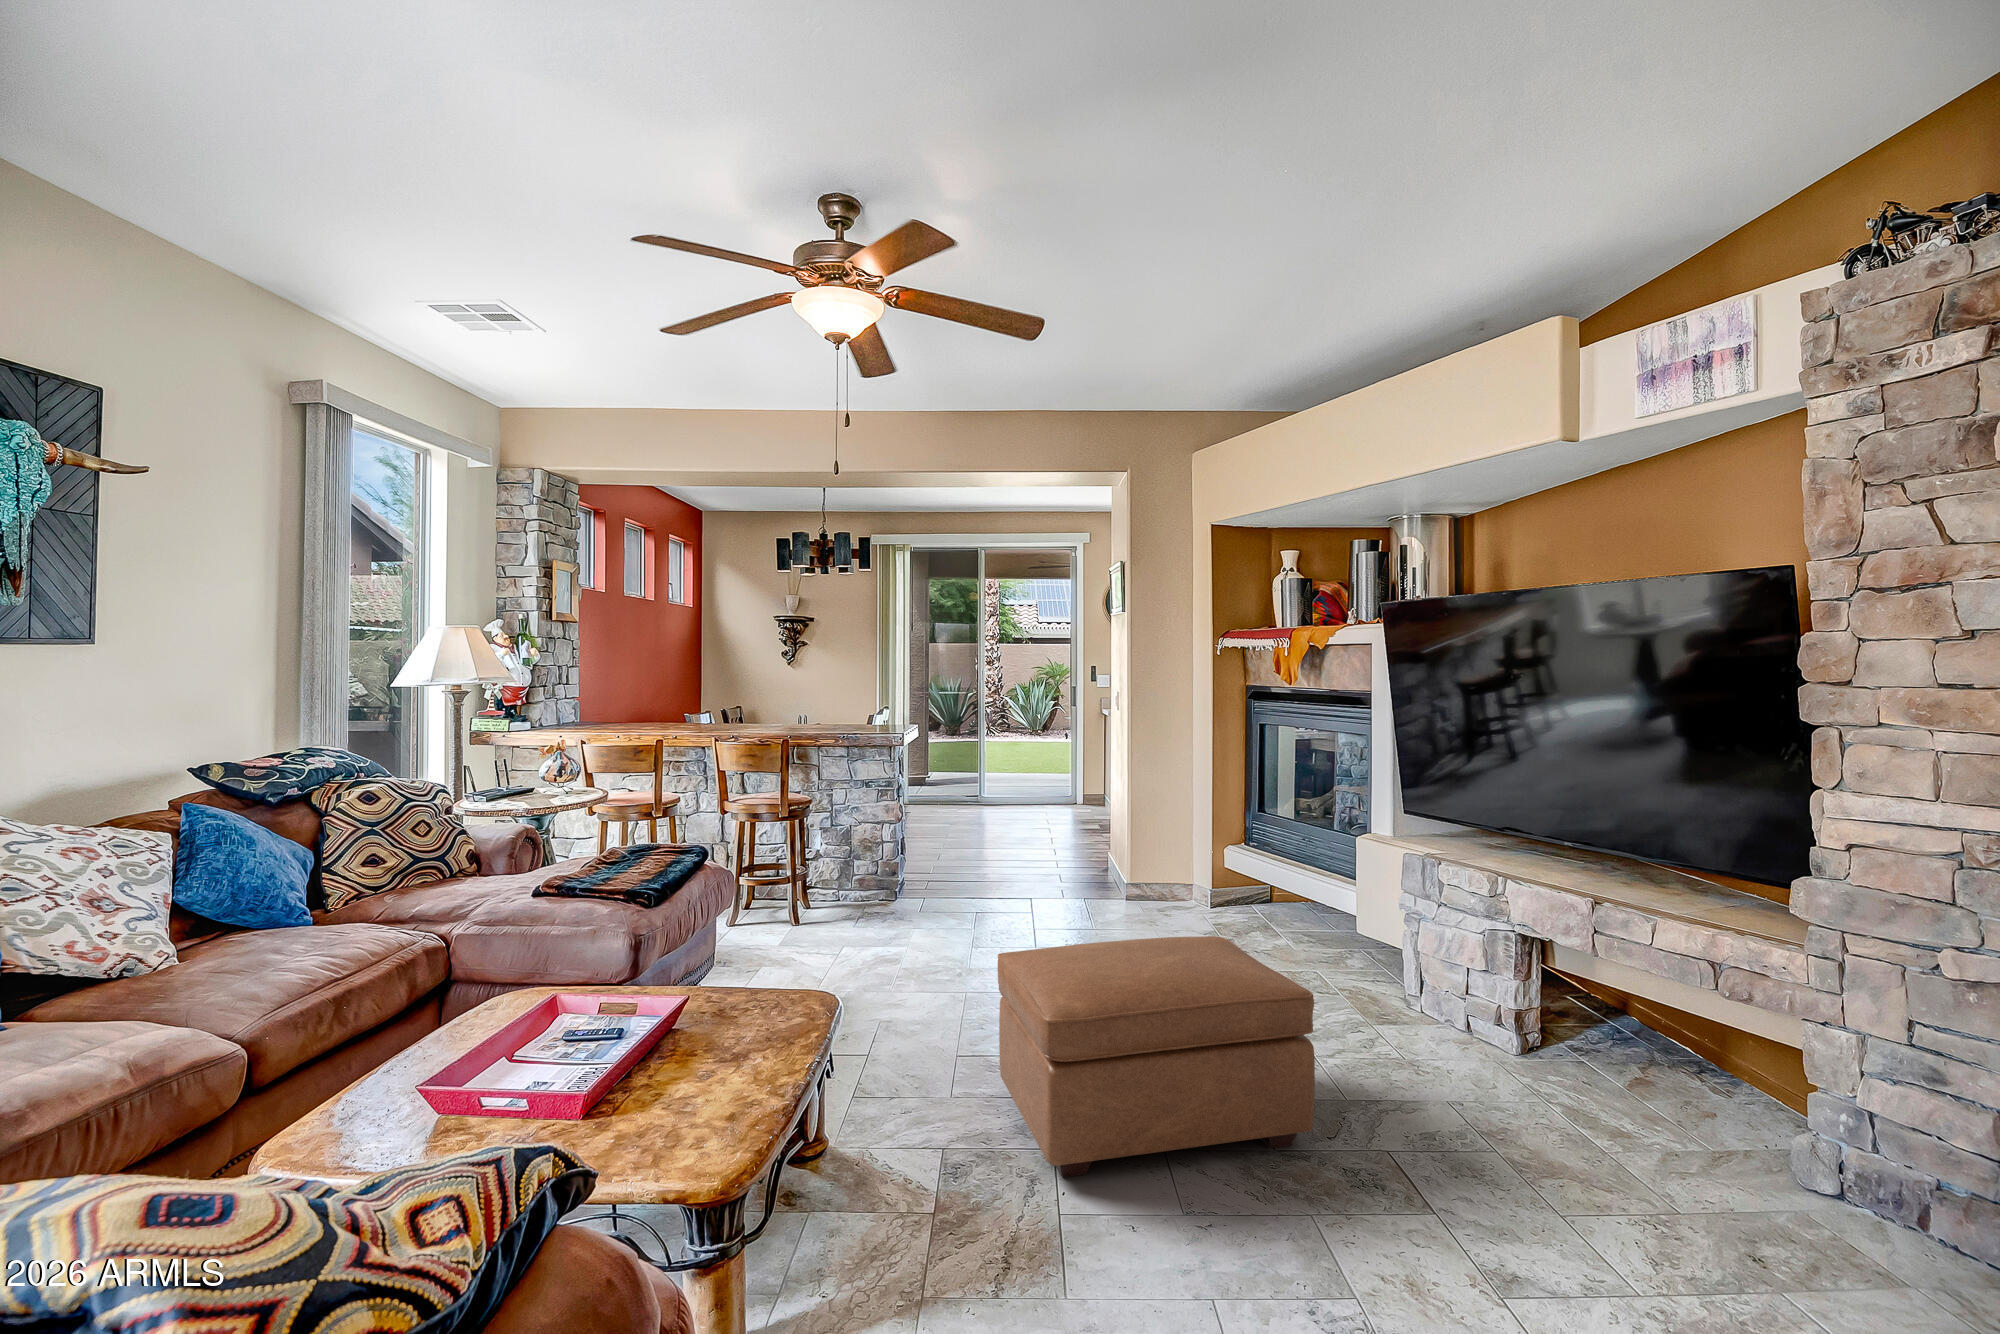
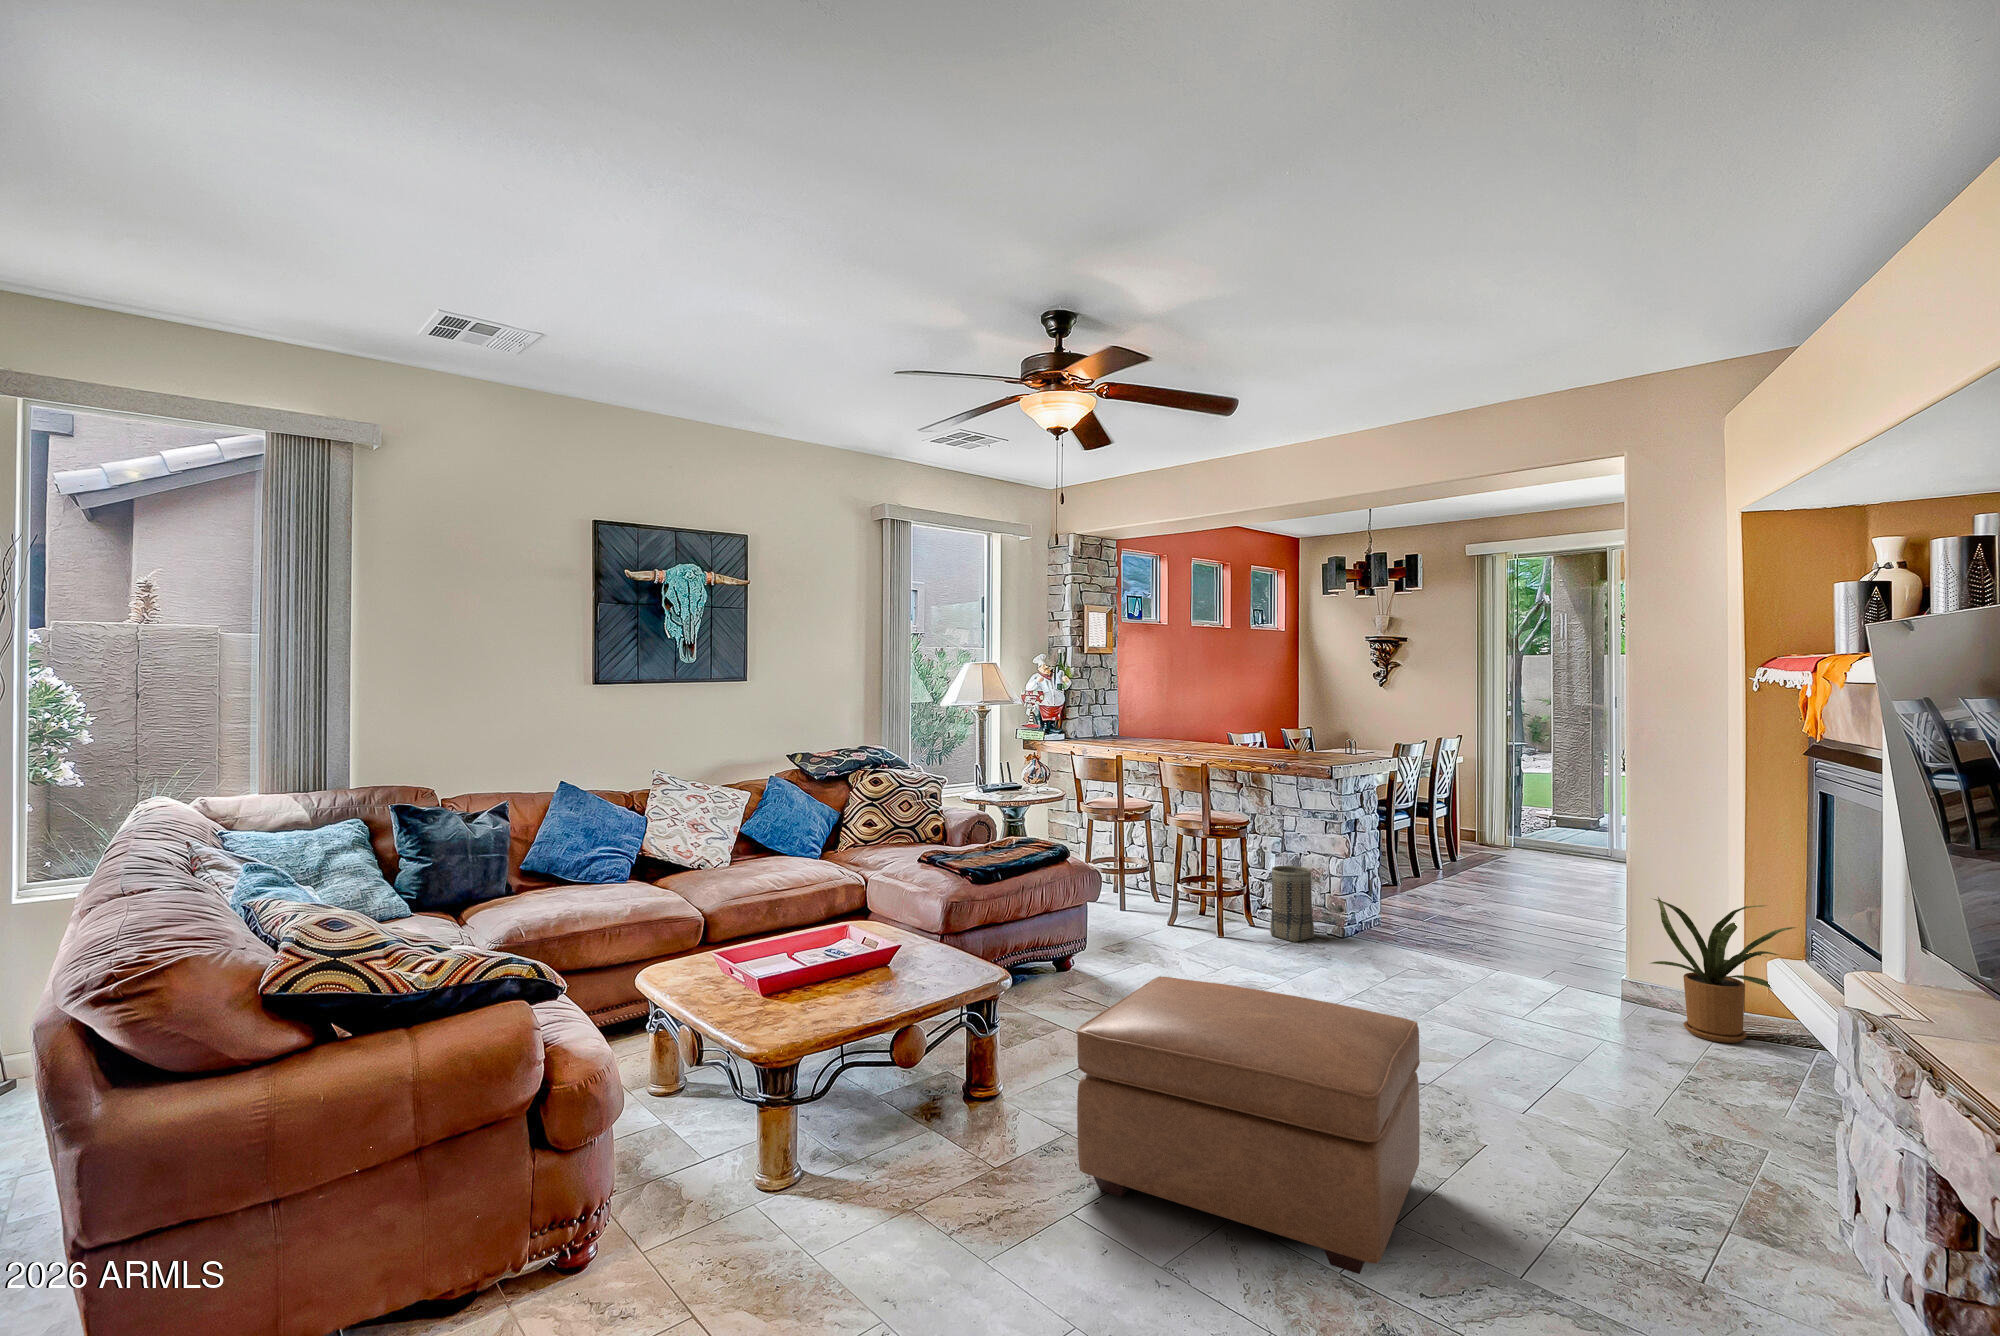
house plant: none [1148,816,1240,917] -> present [1651,897,1795,1043]
basket: none [834,838,872,911] -> present [1270,866,1314,942]

